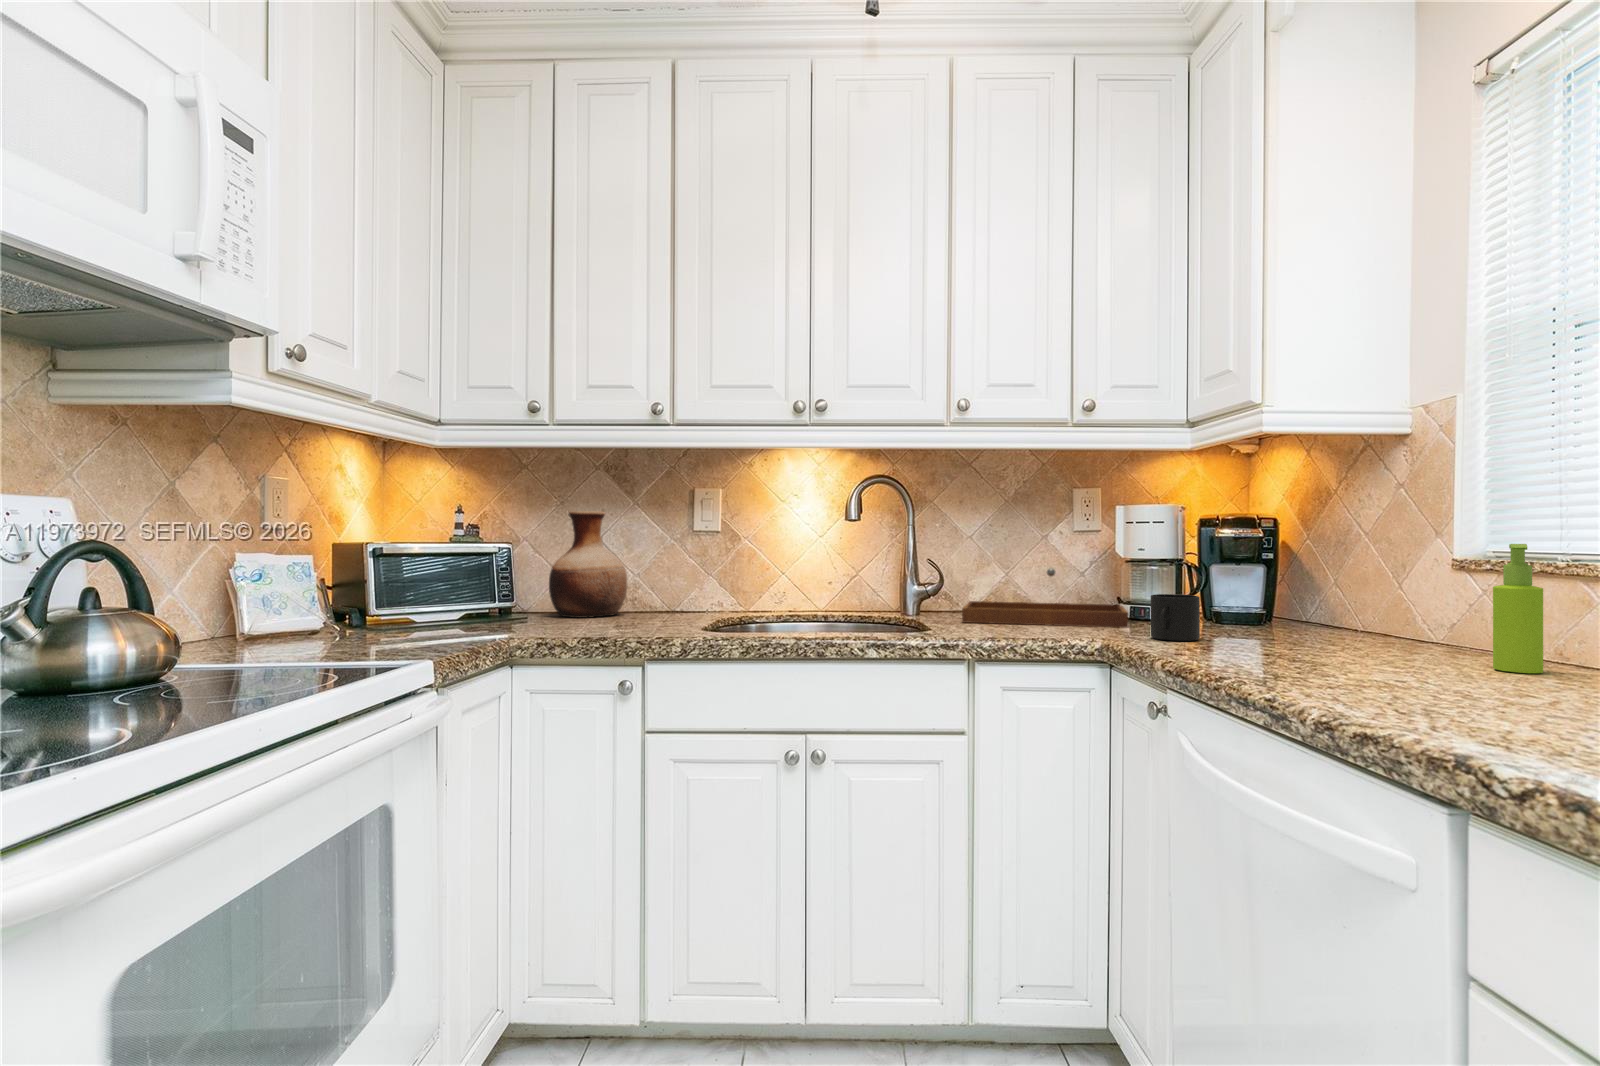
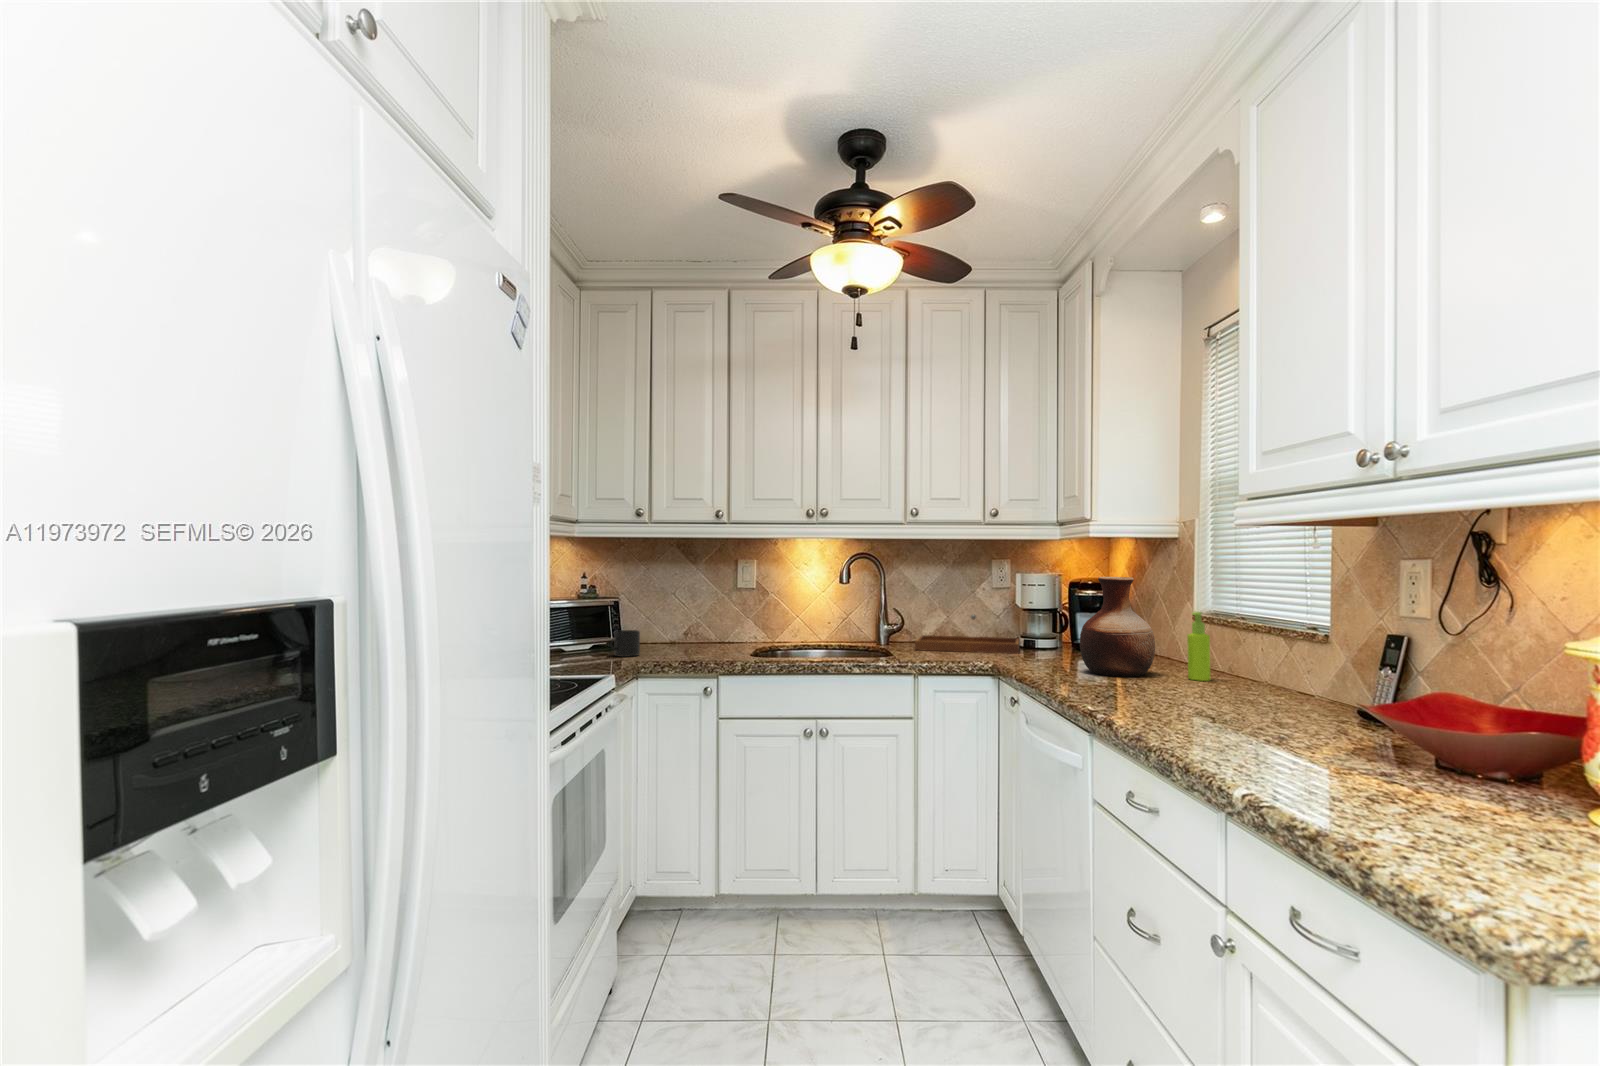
vase: present [549,511,627,618] -> present [1080,577,1155,677]
mug: present [1151,594,1200,641] -> present [610,630,640,657]

